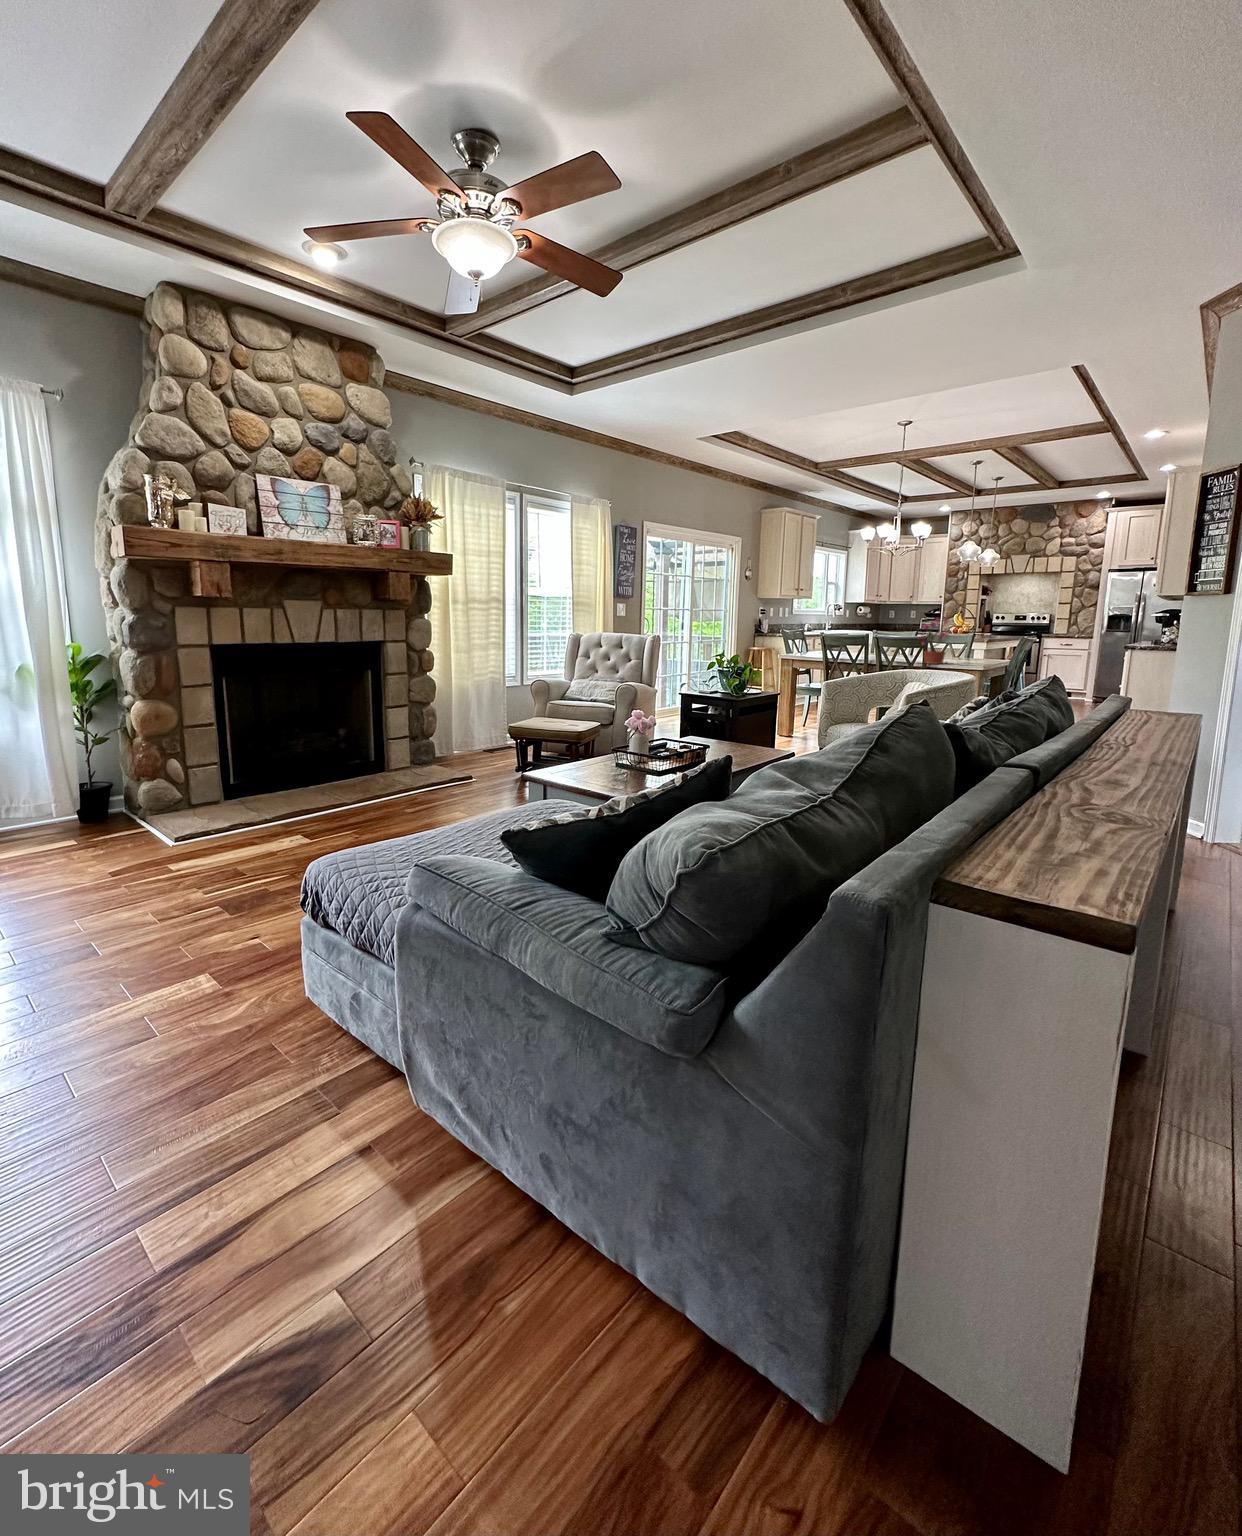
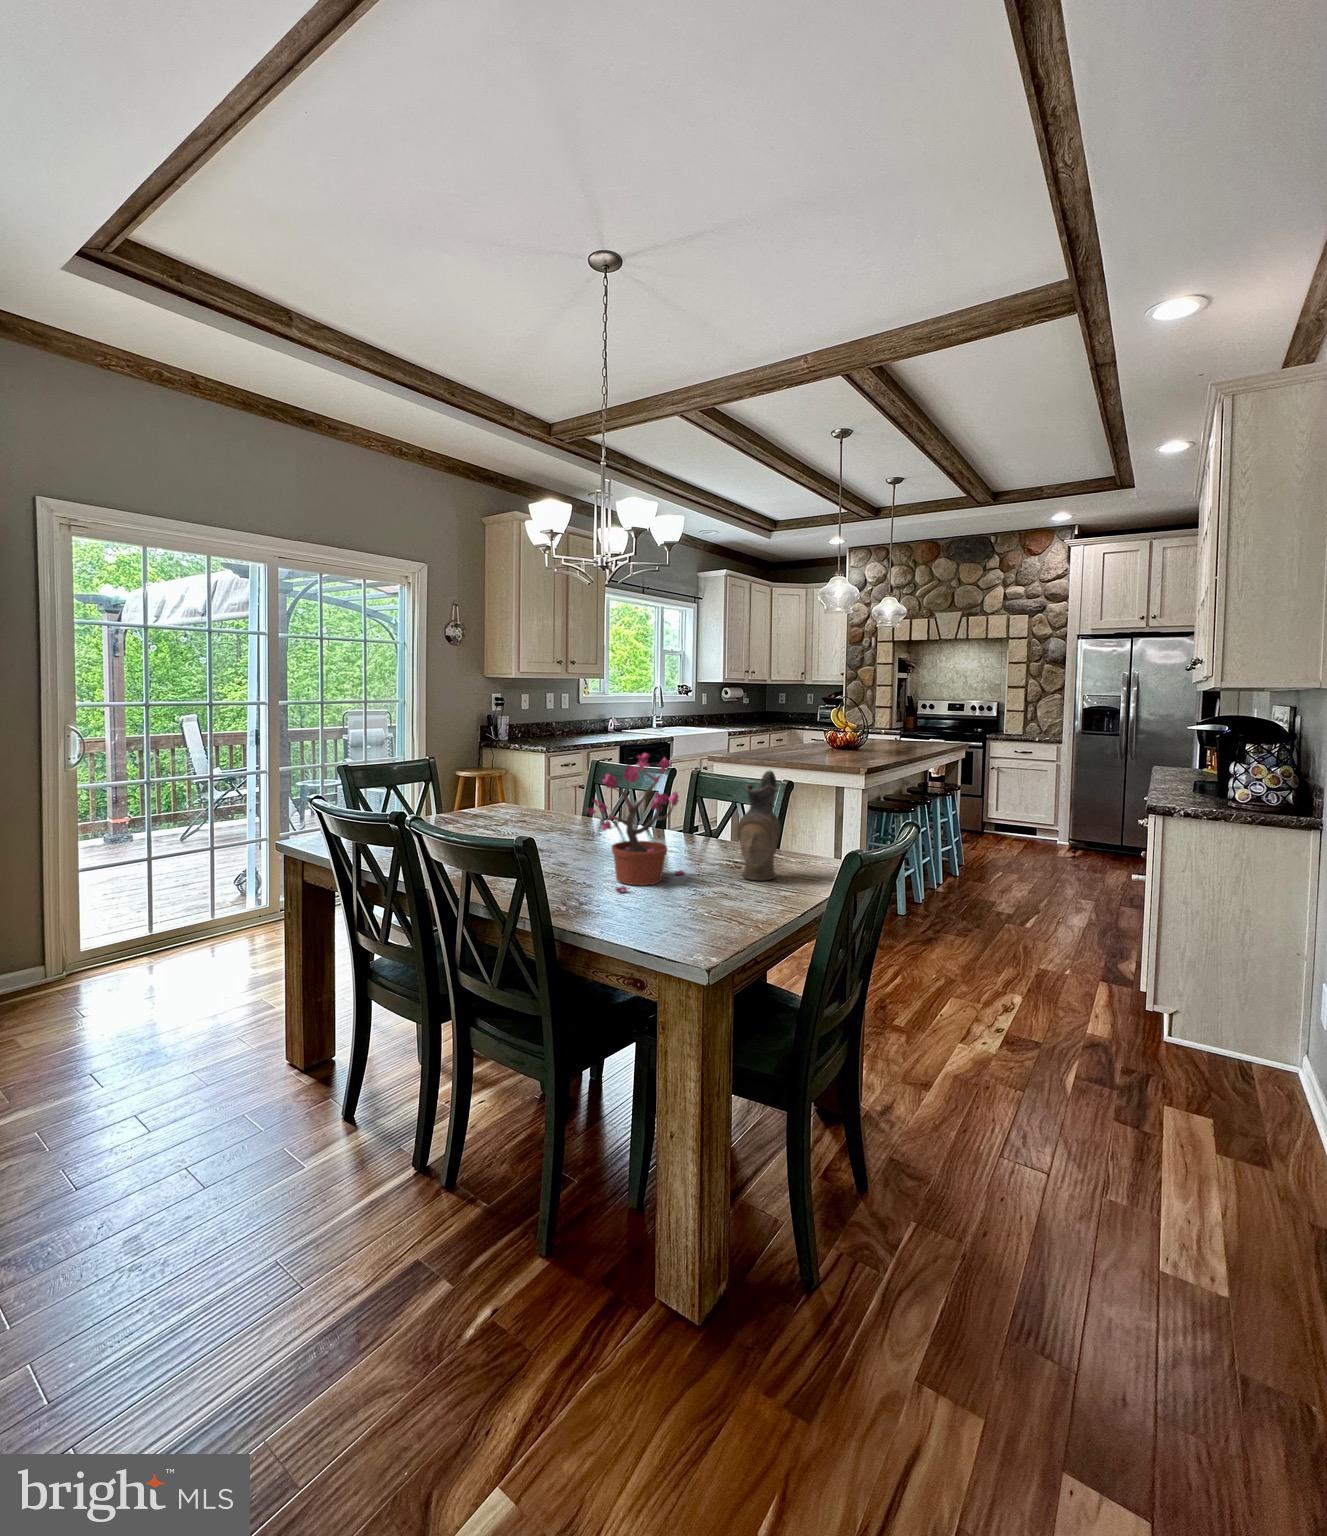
ceramic pitcher: none [971,624,989,664] -> present [736,770,780,880]

